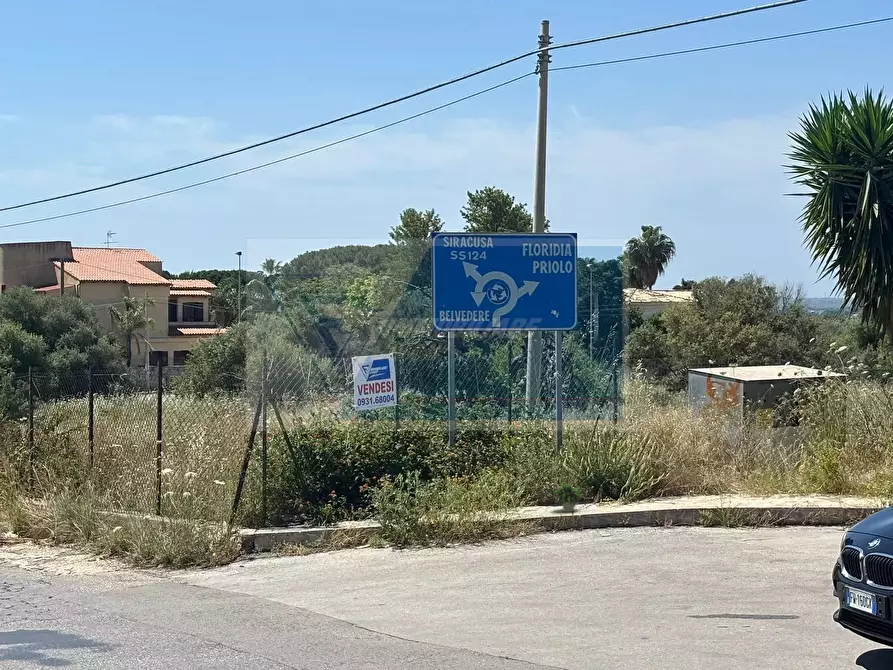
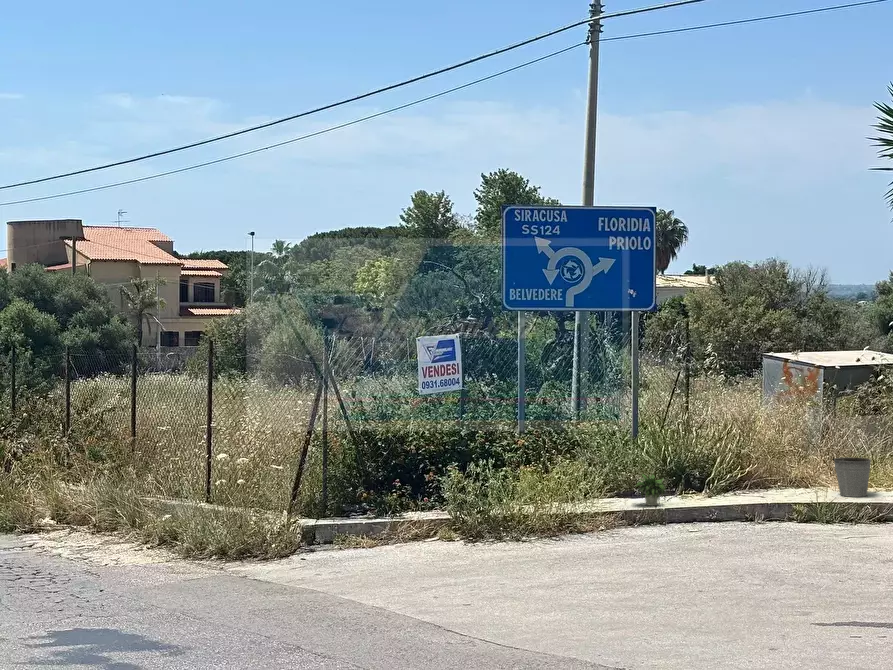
bucket: none [736,463,770,501] -> present [834,457,871,497]

